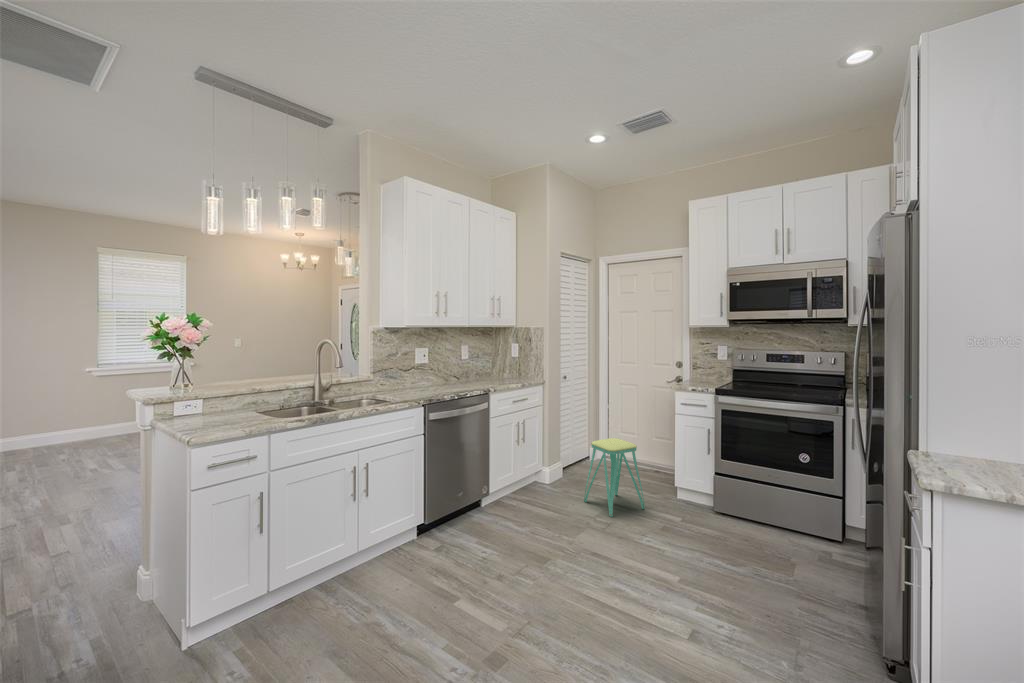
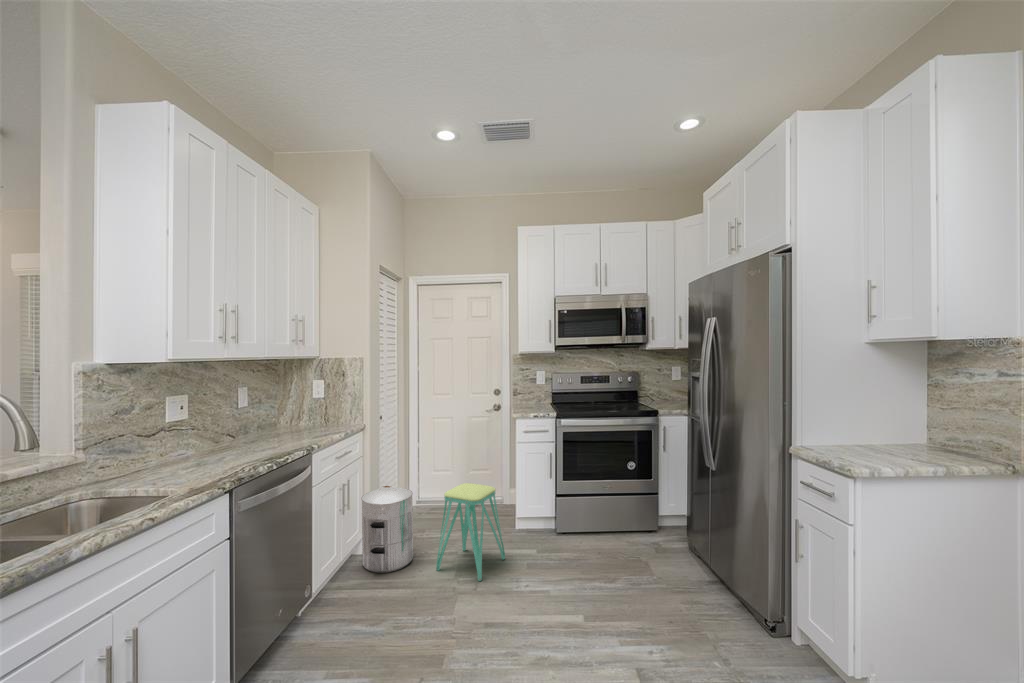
waste bin: none [536,429,575,494] -> present [361,486,413,573]

